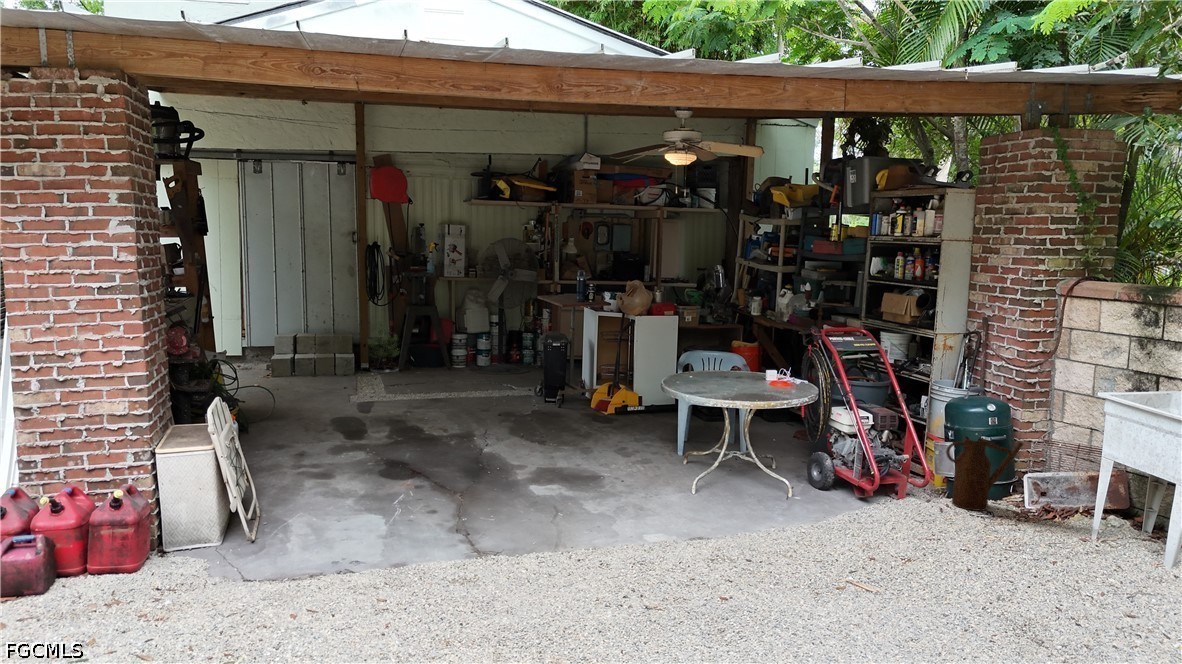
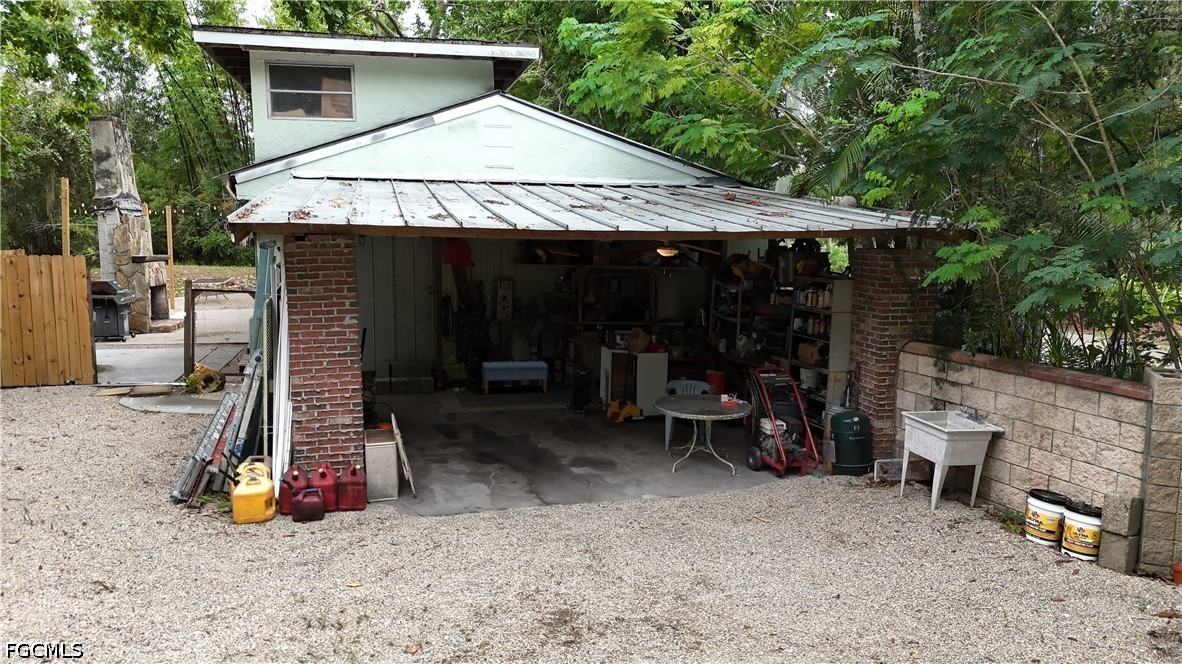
bench: none [420,332,512,377] -> present [482,361,548,394]
watering can: present [946,437,1023,511] -> none [826,437,872,483]

